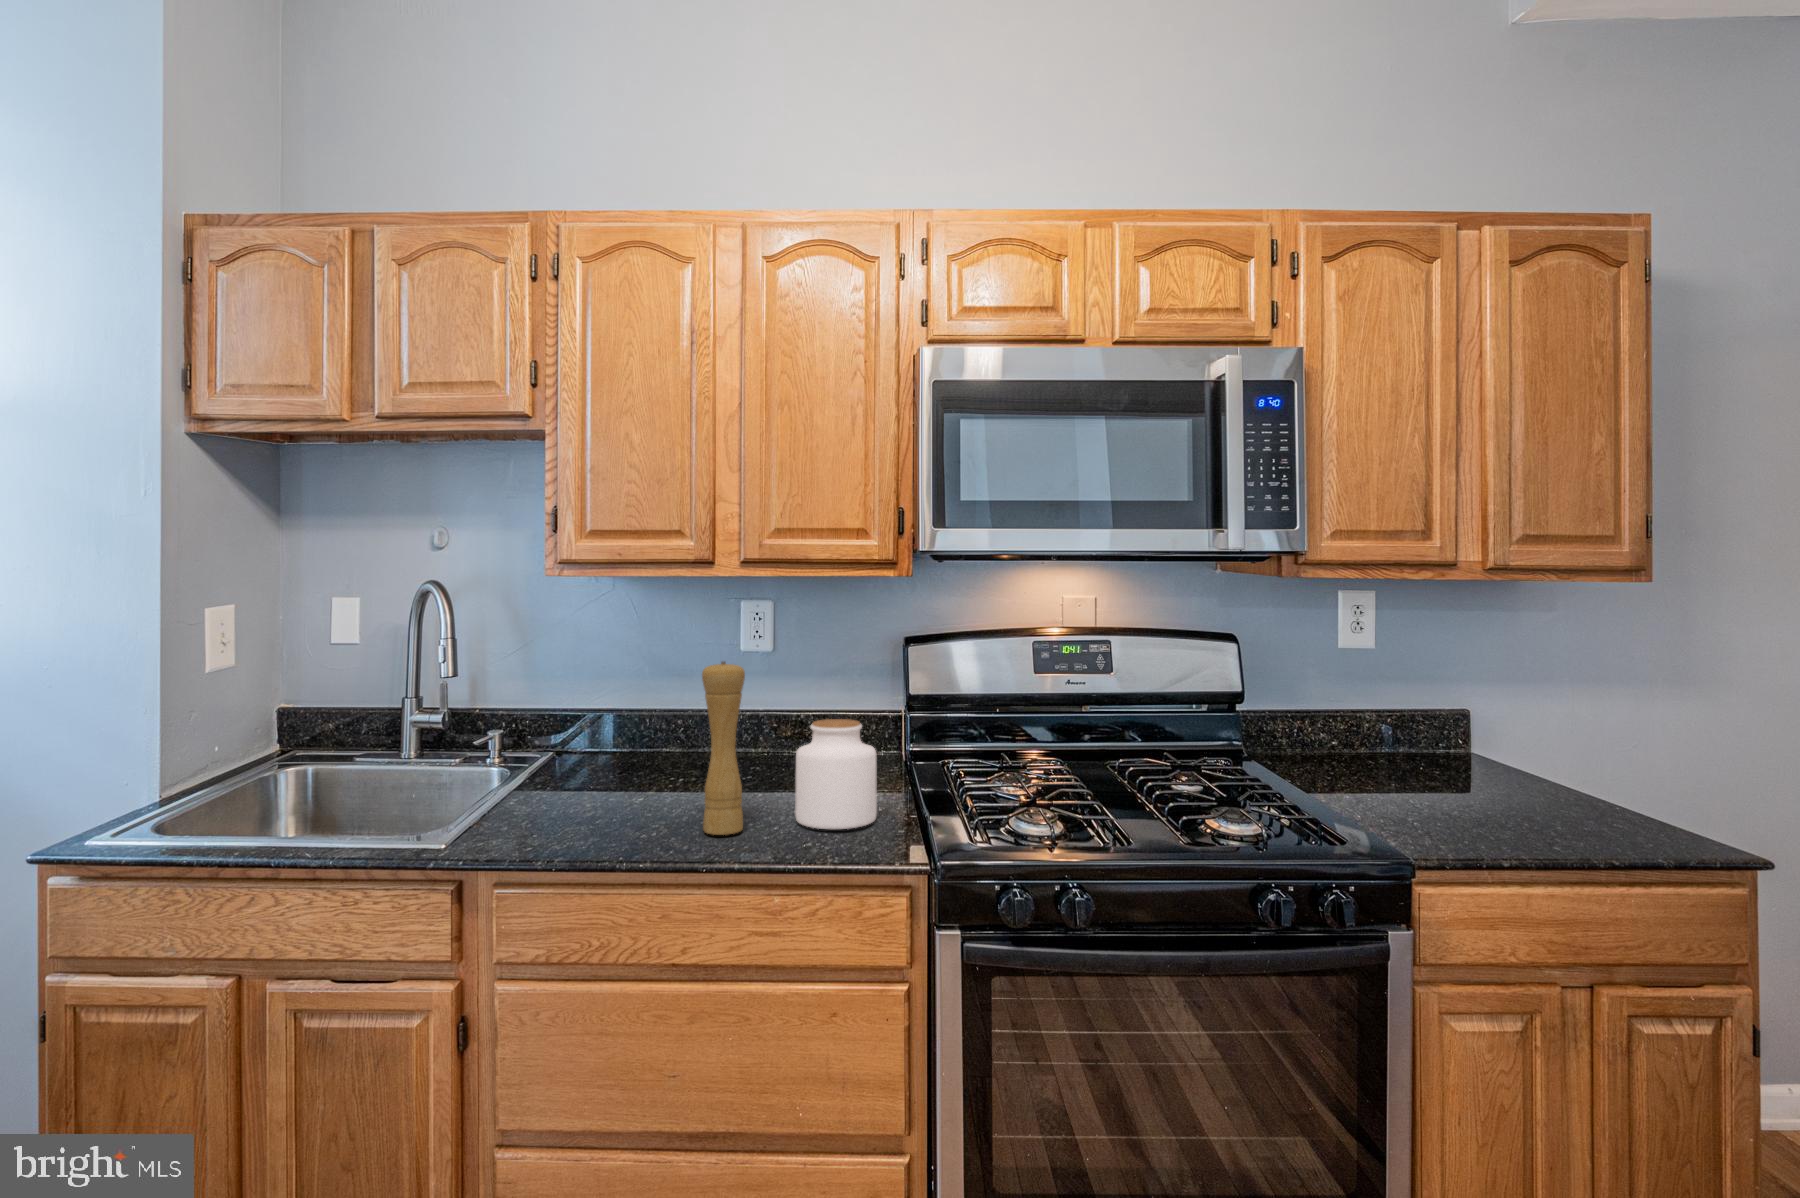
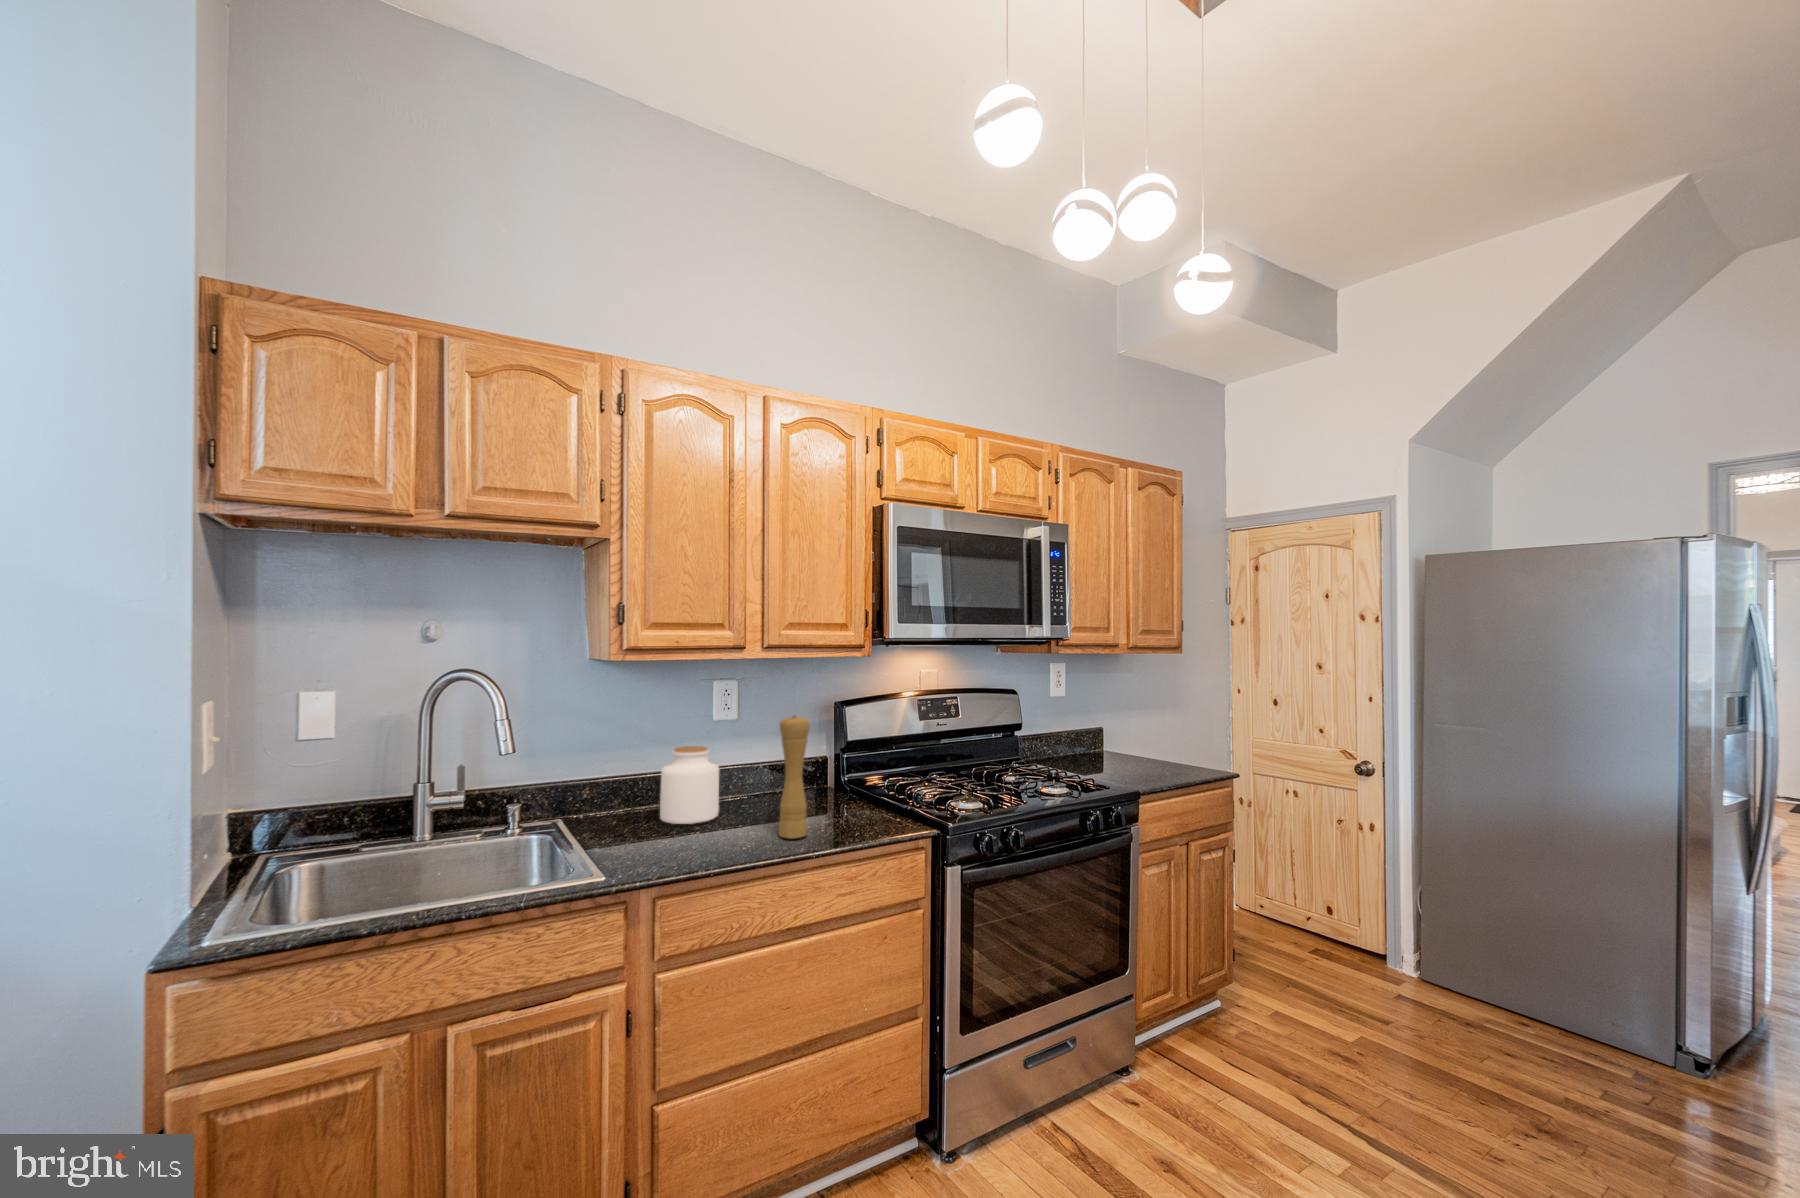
jar: present [795,719,877,829] -> present [660,746,719,824]

